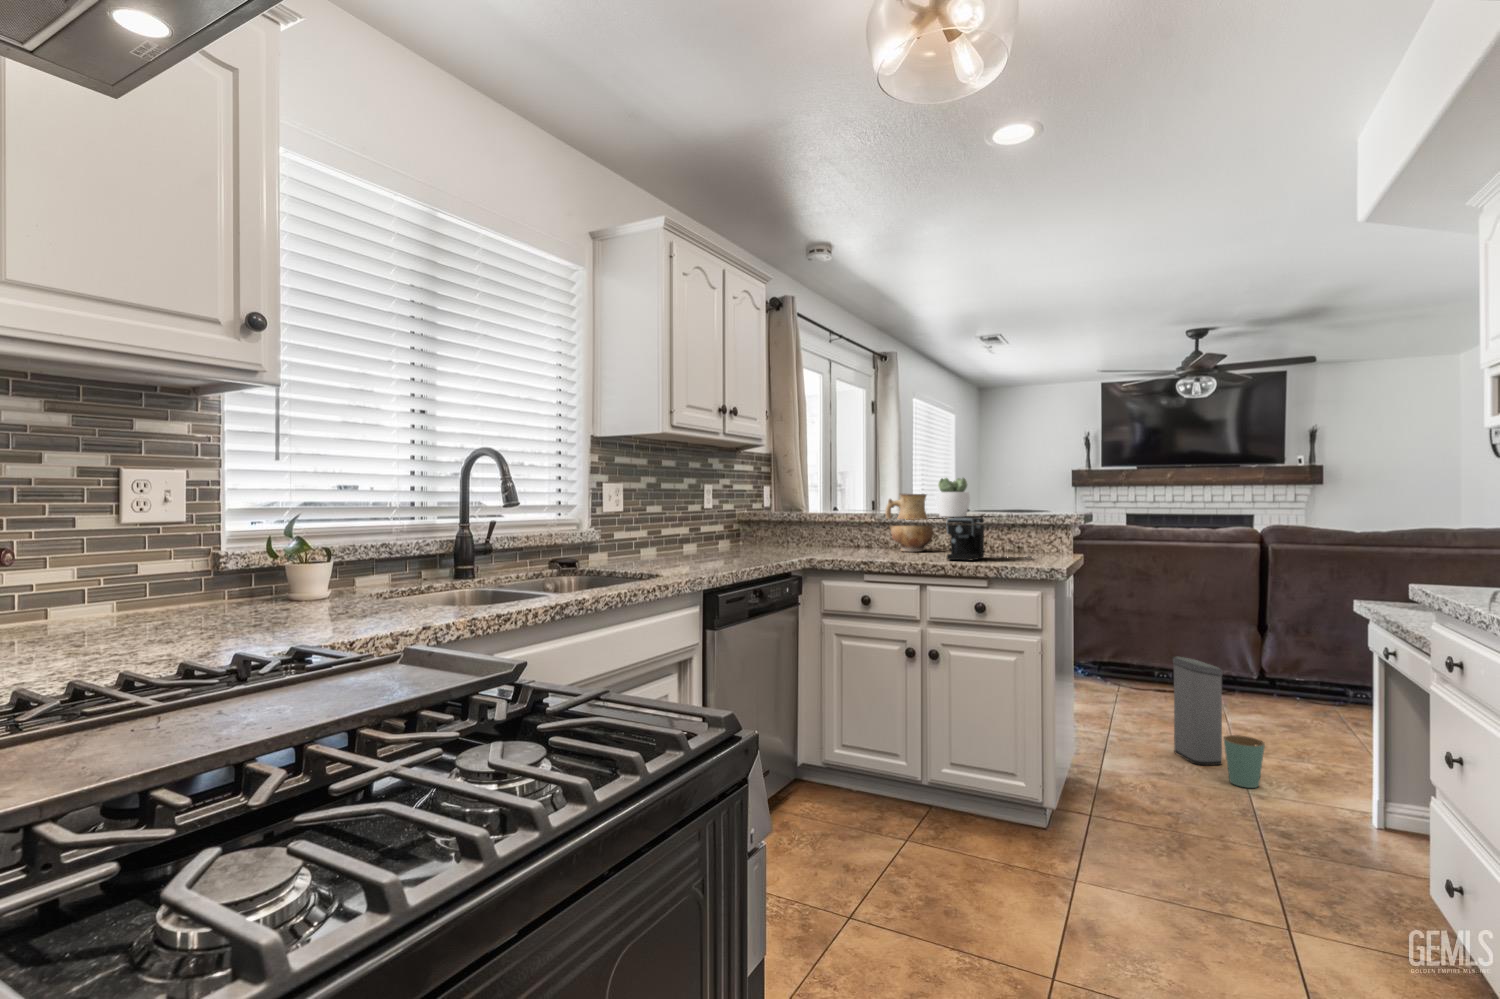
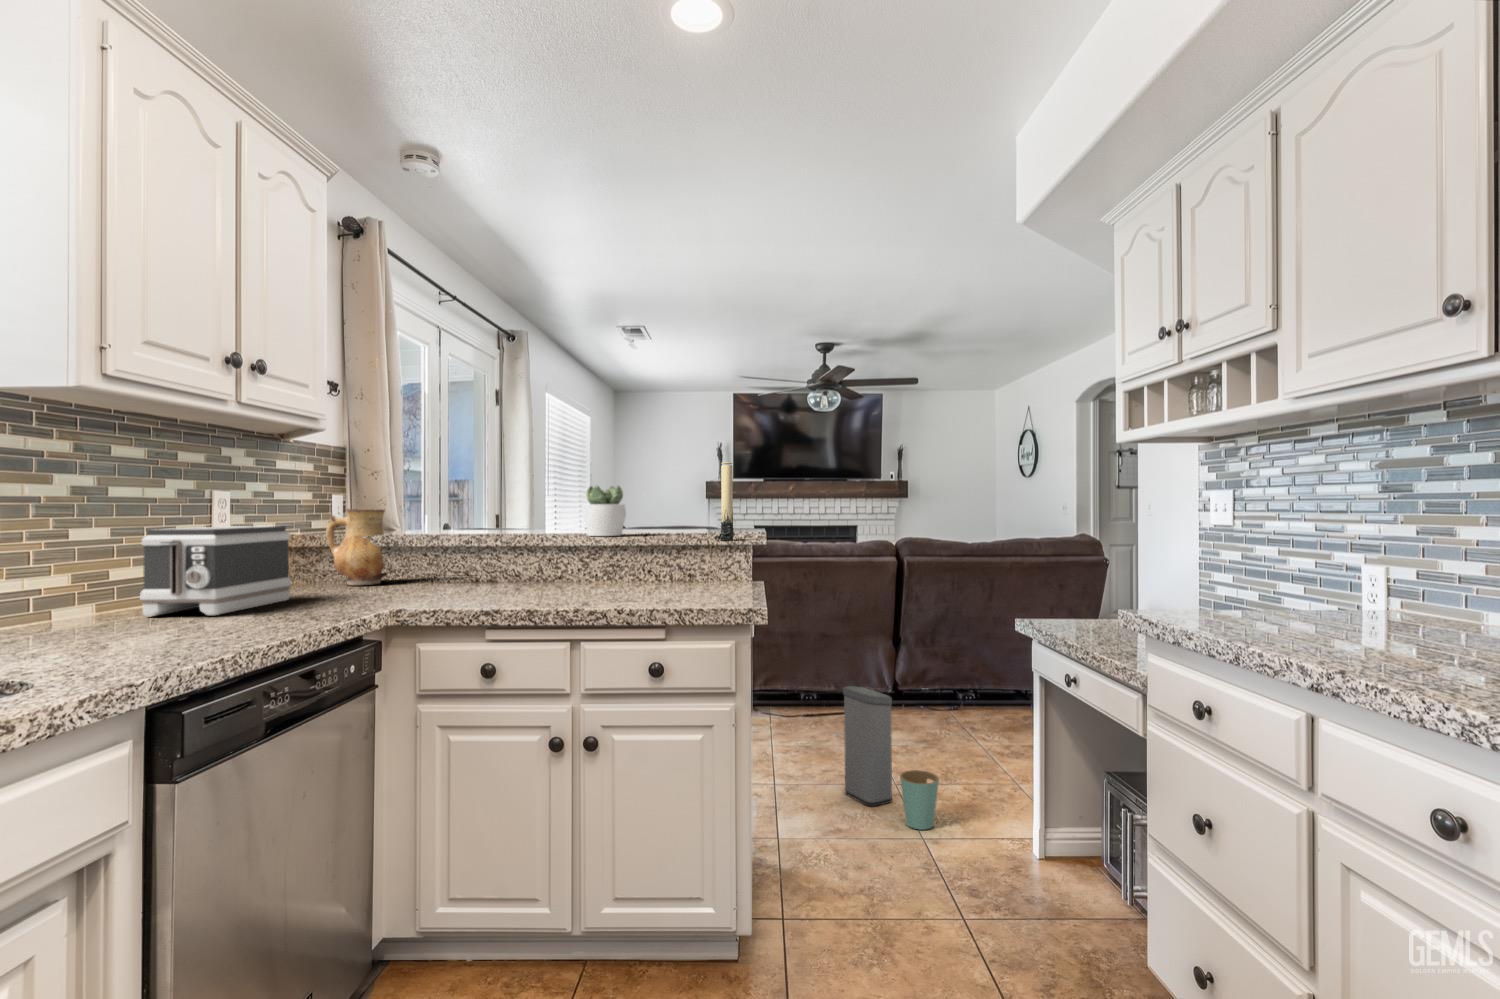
candle: none [1039,458,1055,520] -> present [714,462,734,540]
ceramic pitcher: present [885,494,933,552] -> present [326,509,387,585]
toaster: none [677,506,748,557] -> present [140,526,292,616]
coffee maker: present [947,517,1032,561] -> none [606,540,715,601]

